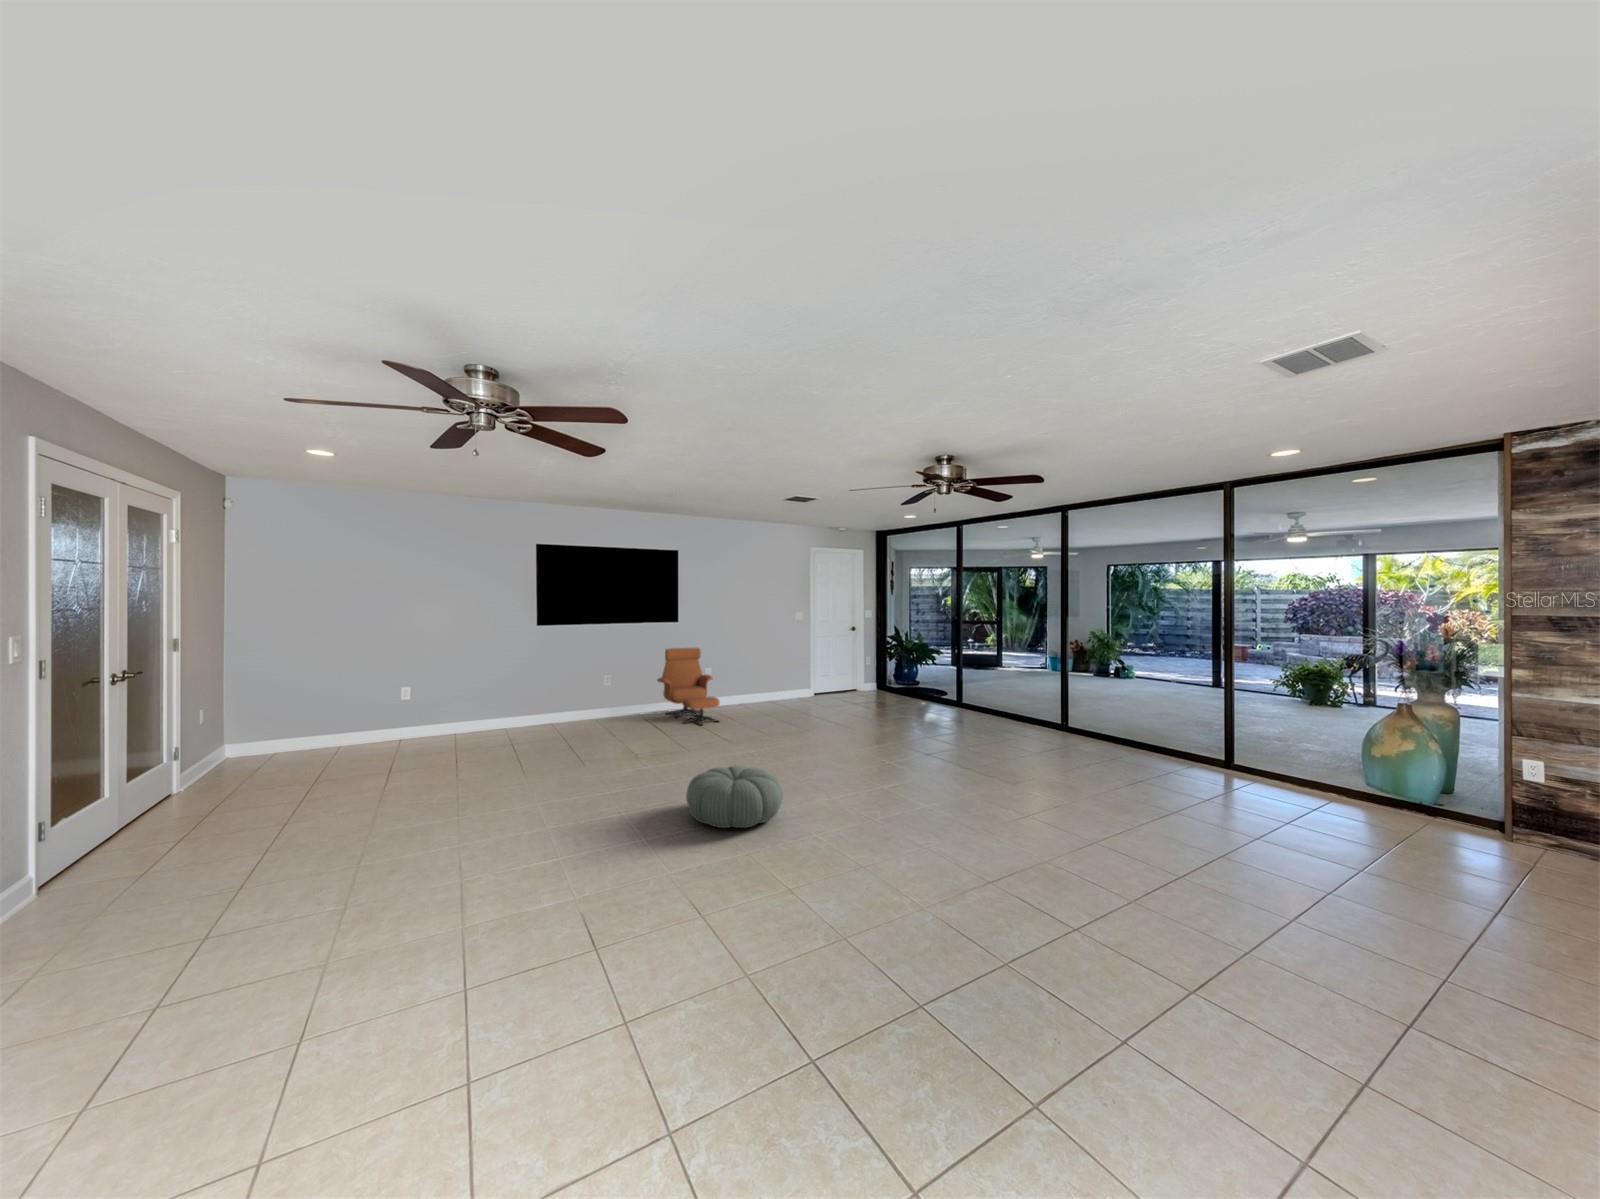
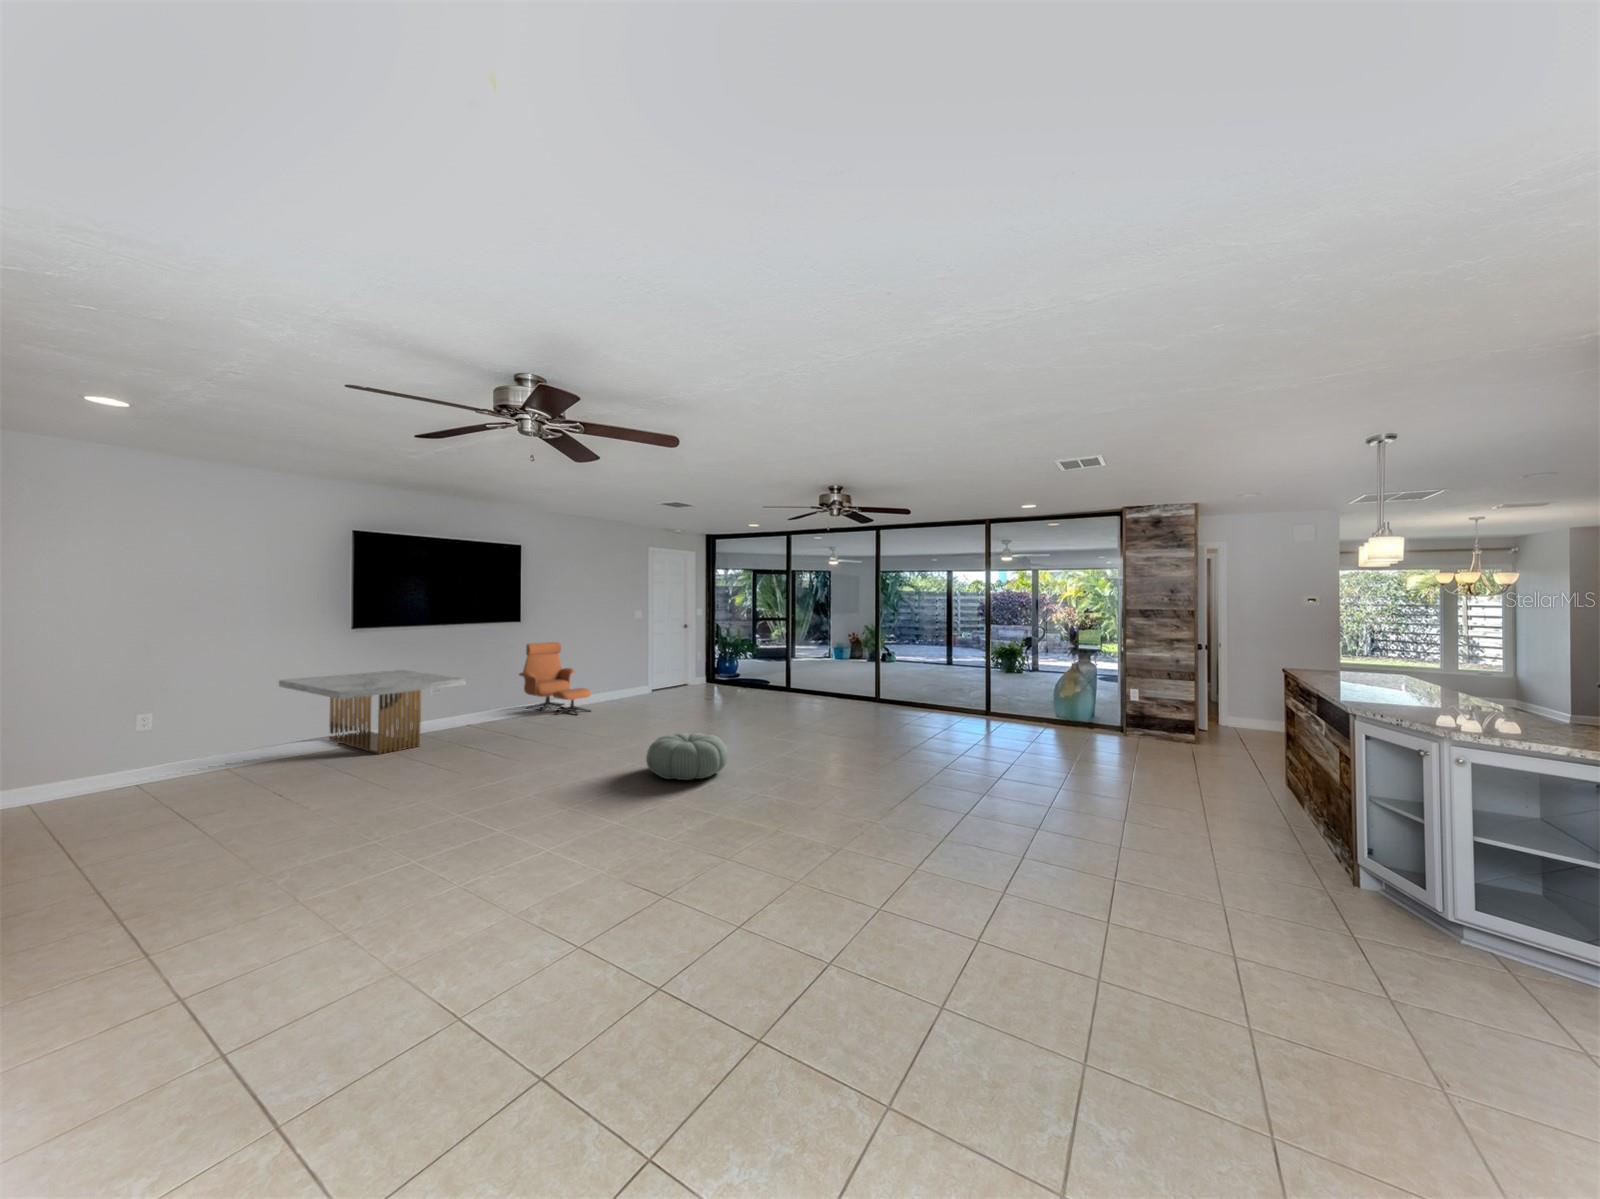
coffee table: none [439,672,575,755] -> present [279,670,466,754]

